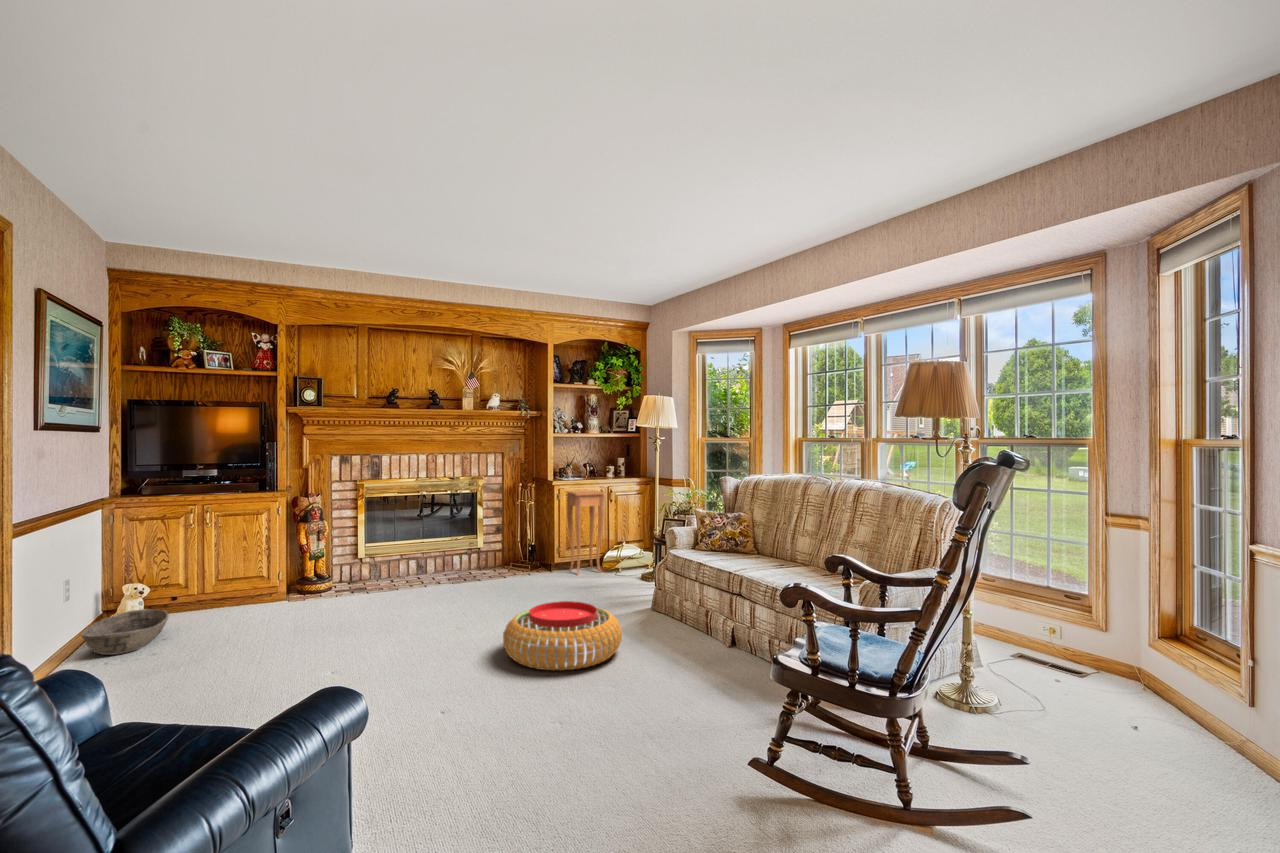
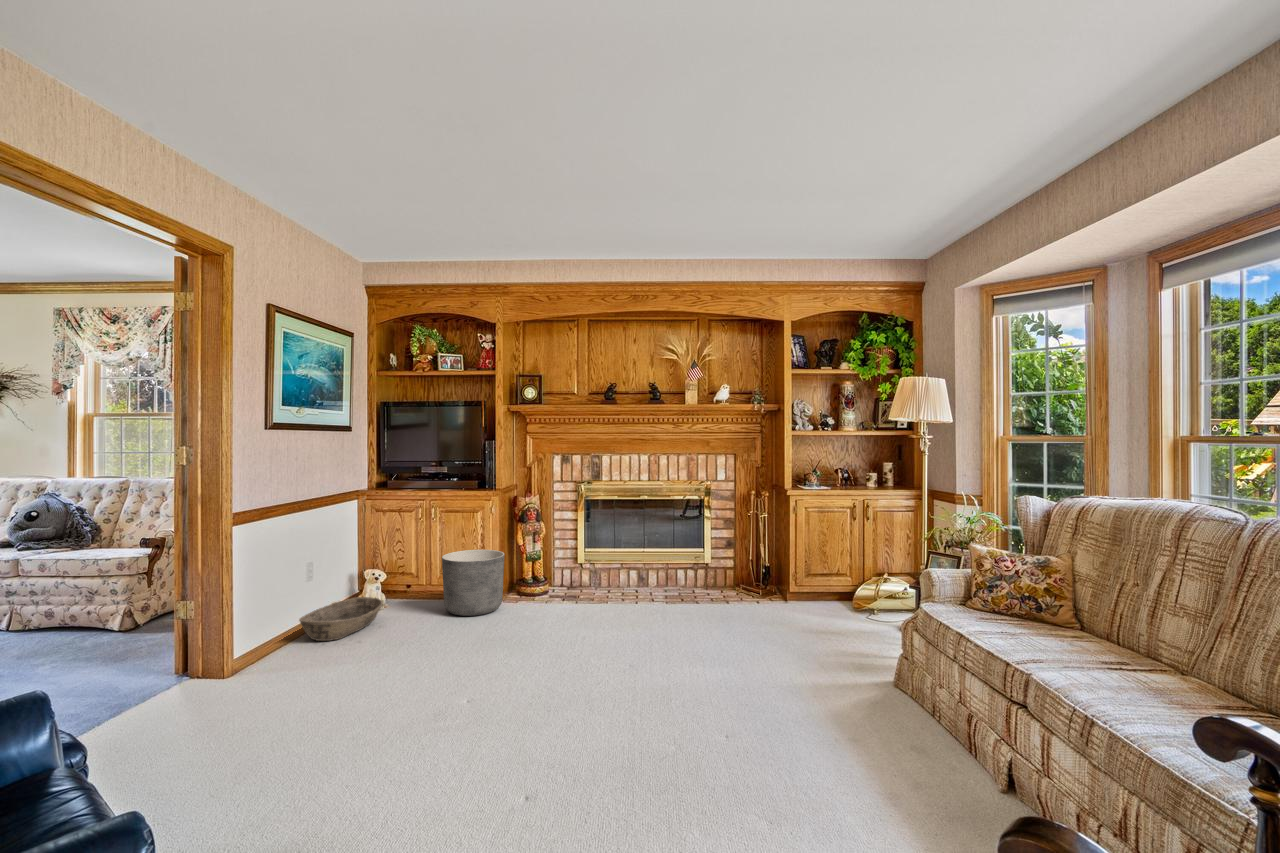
side table: present [566,490,605,574] -> none [805,503,854,611]
planter: none [230,551,299,616] -> present [442,550,504,616]
pouf: present [503,601,622,671] -> none [641,661,813,779]

